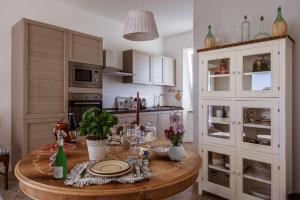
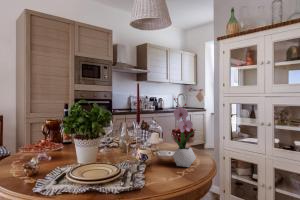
wine bottle: present [54,117,72,179] -> none [23,108,44,185]

